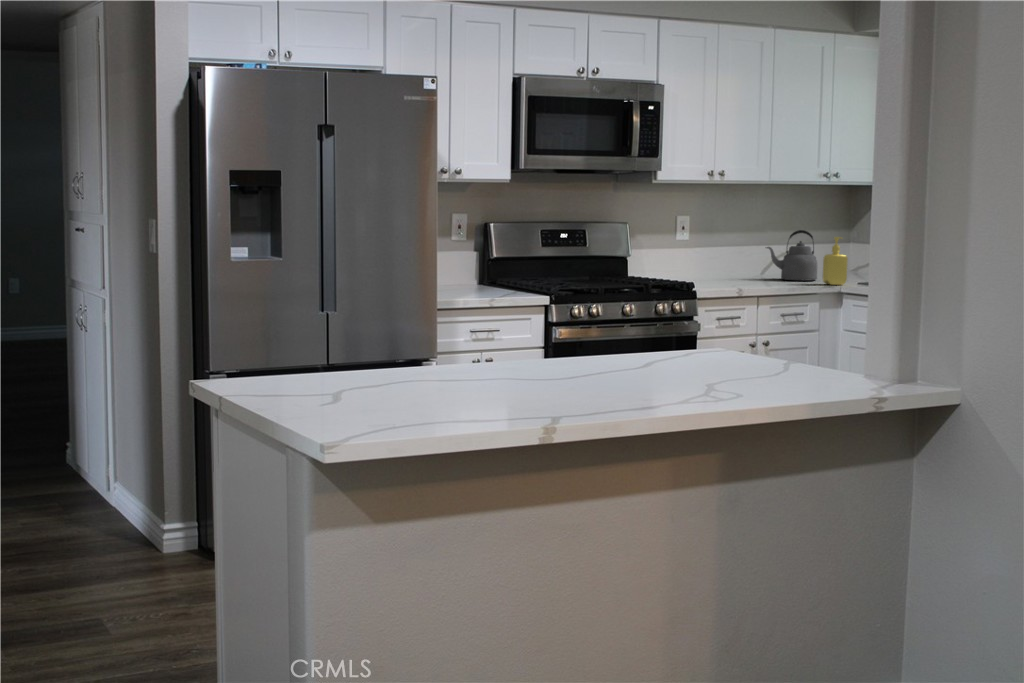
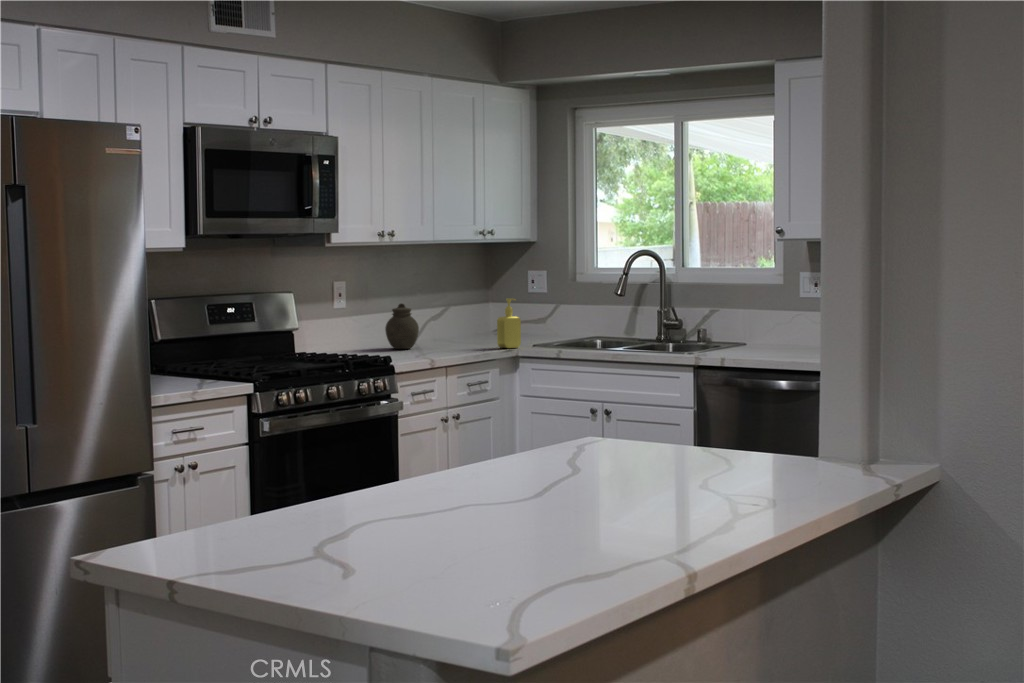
kettle: present [766,230,818,281] -> none [430,292,484,345]
jar: none [719,238,750,280] -> present [385,304,419,349]

